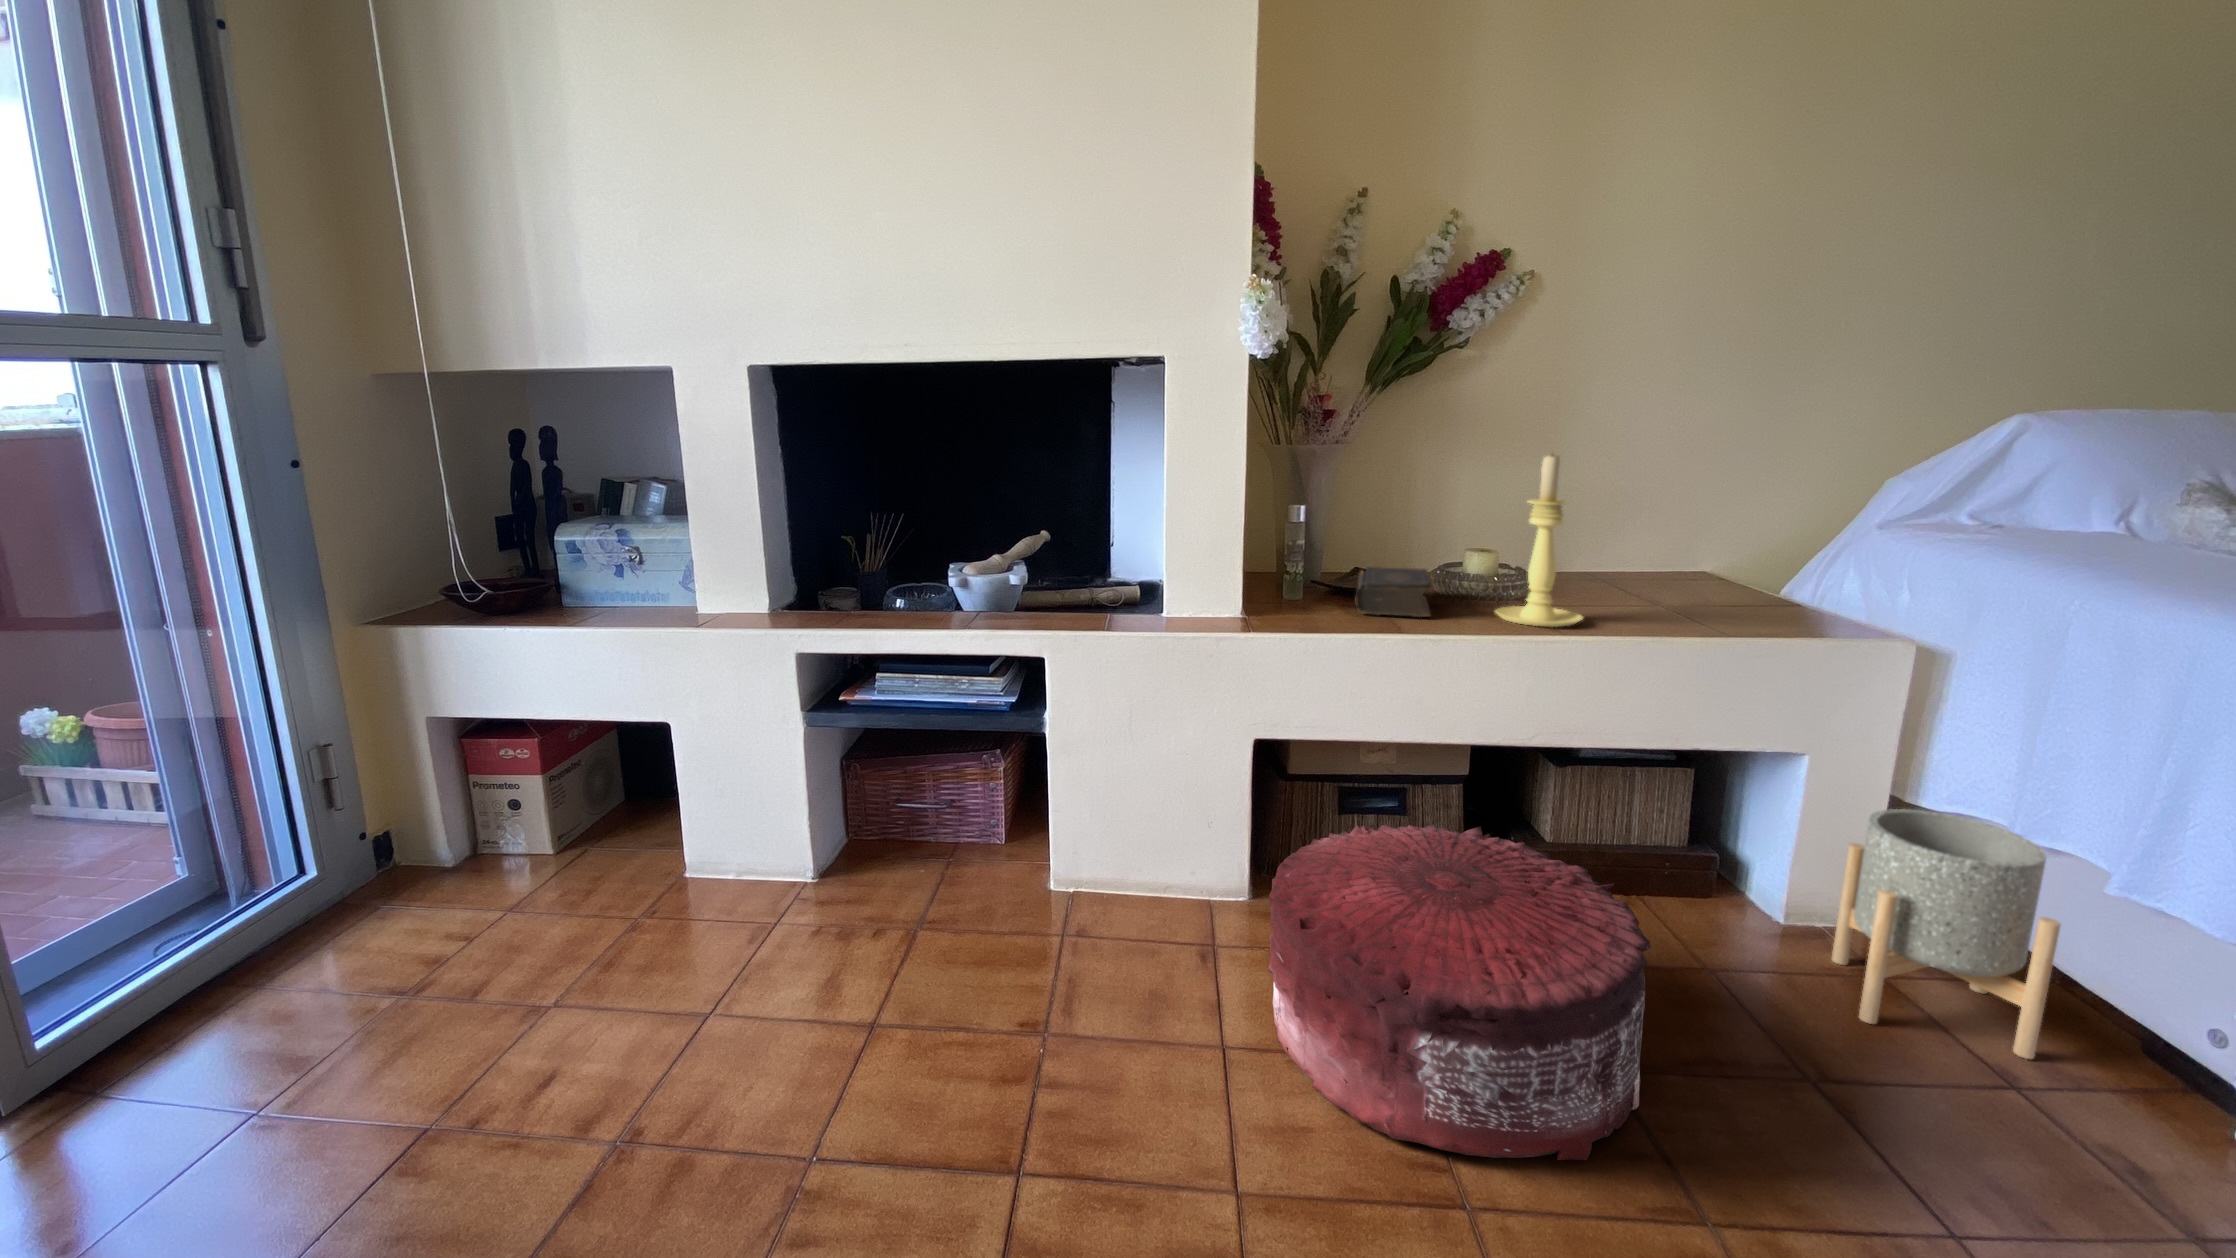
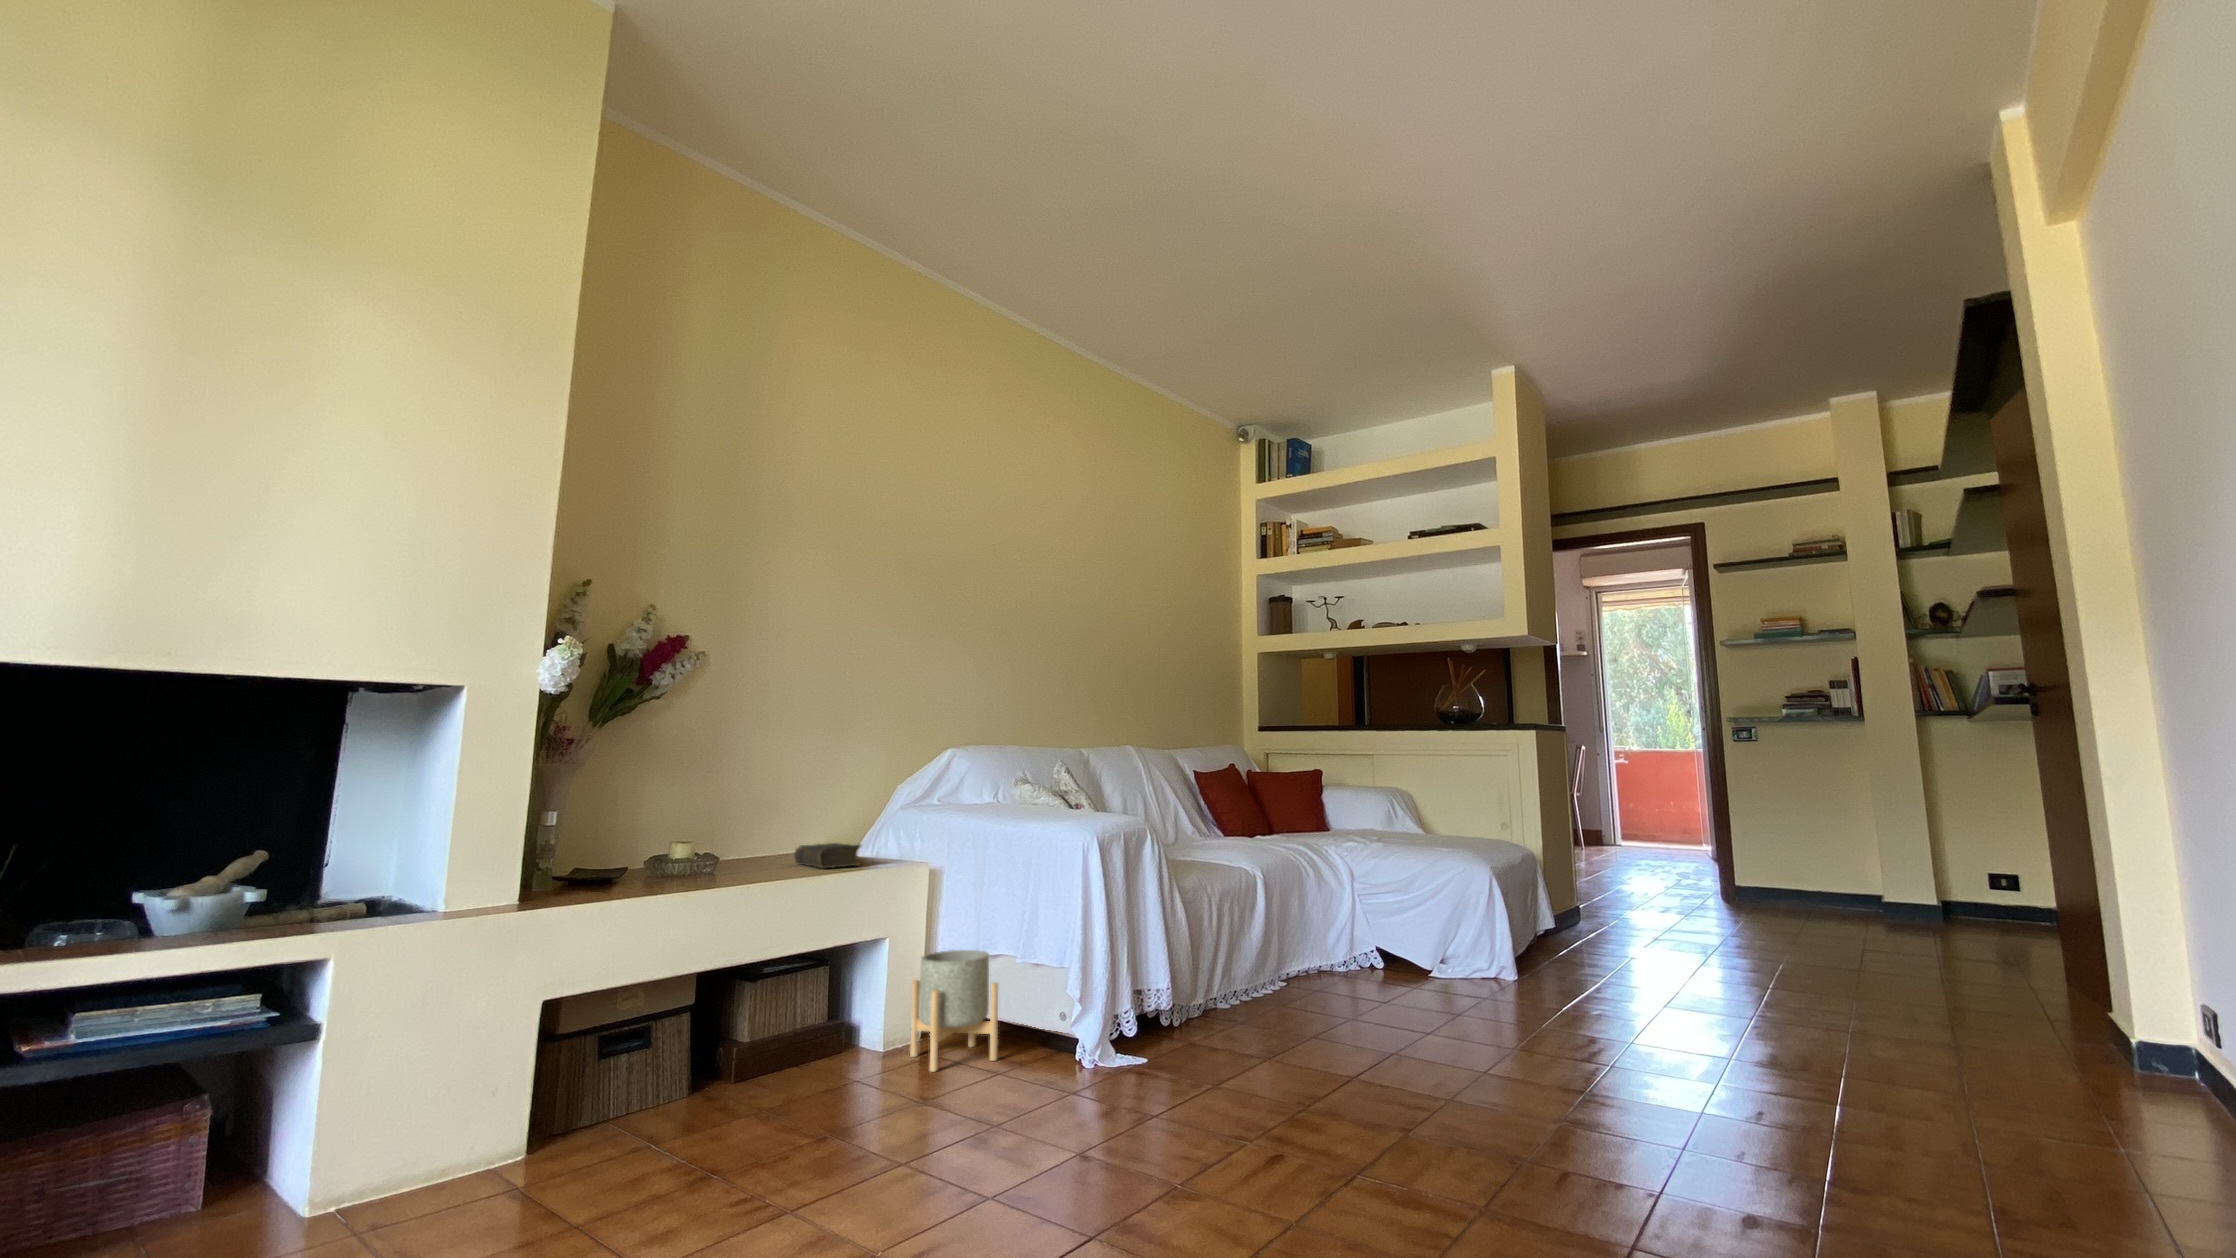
candle holder: present [1495,455,1583,627] -> none [709,765,767,880]
book: present [1355,567,1432,617] -> present [794,843,861,868]
pouf: present [1268,823,1651,1160] -> none [599,1012,852,1199]

